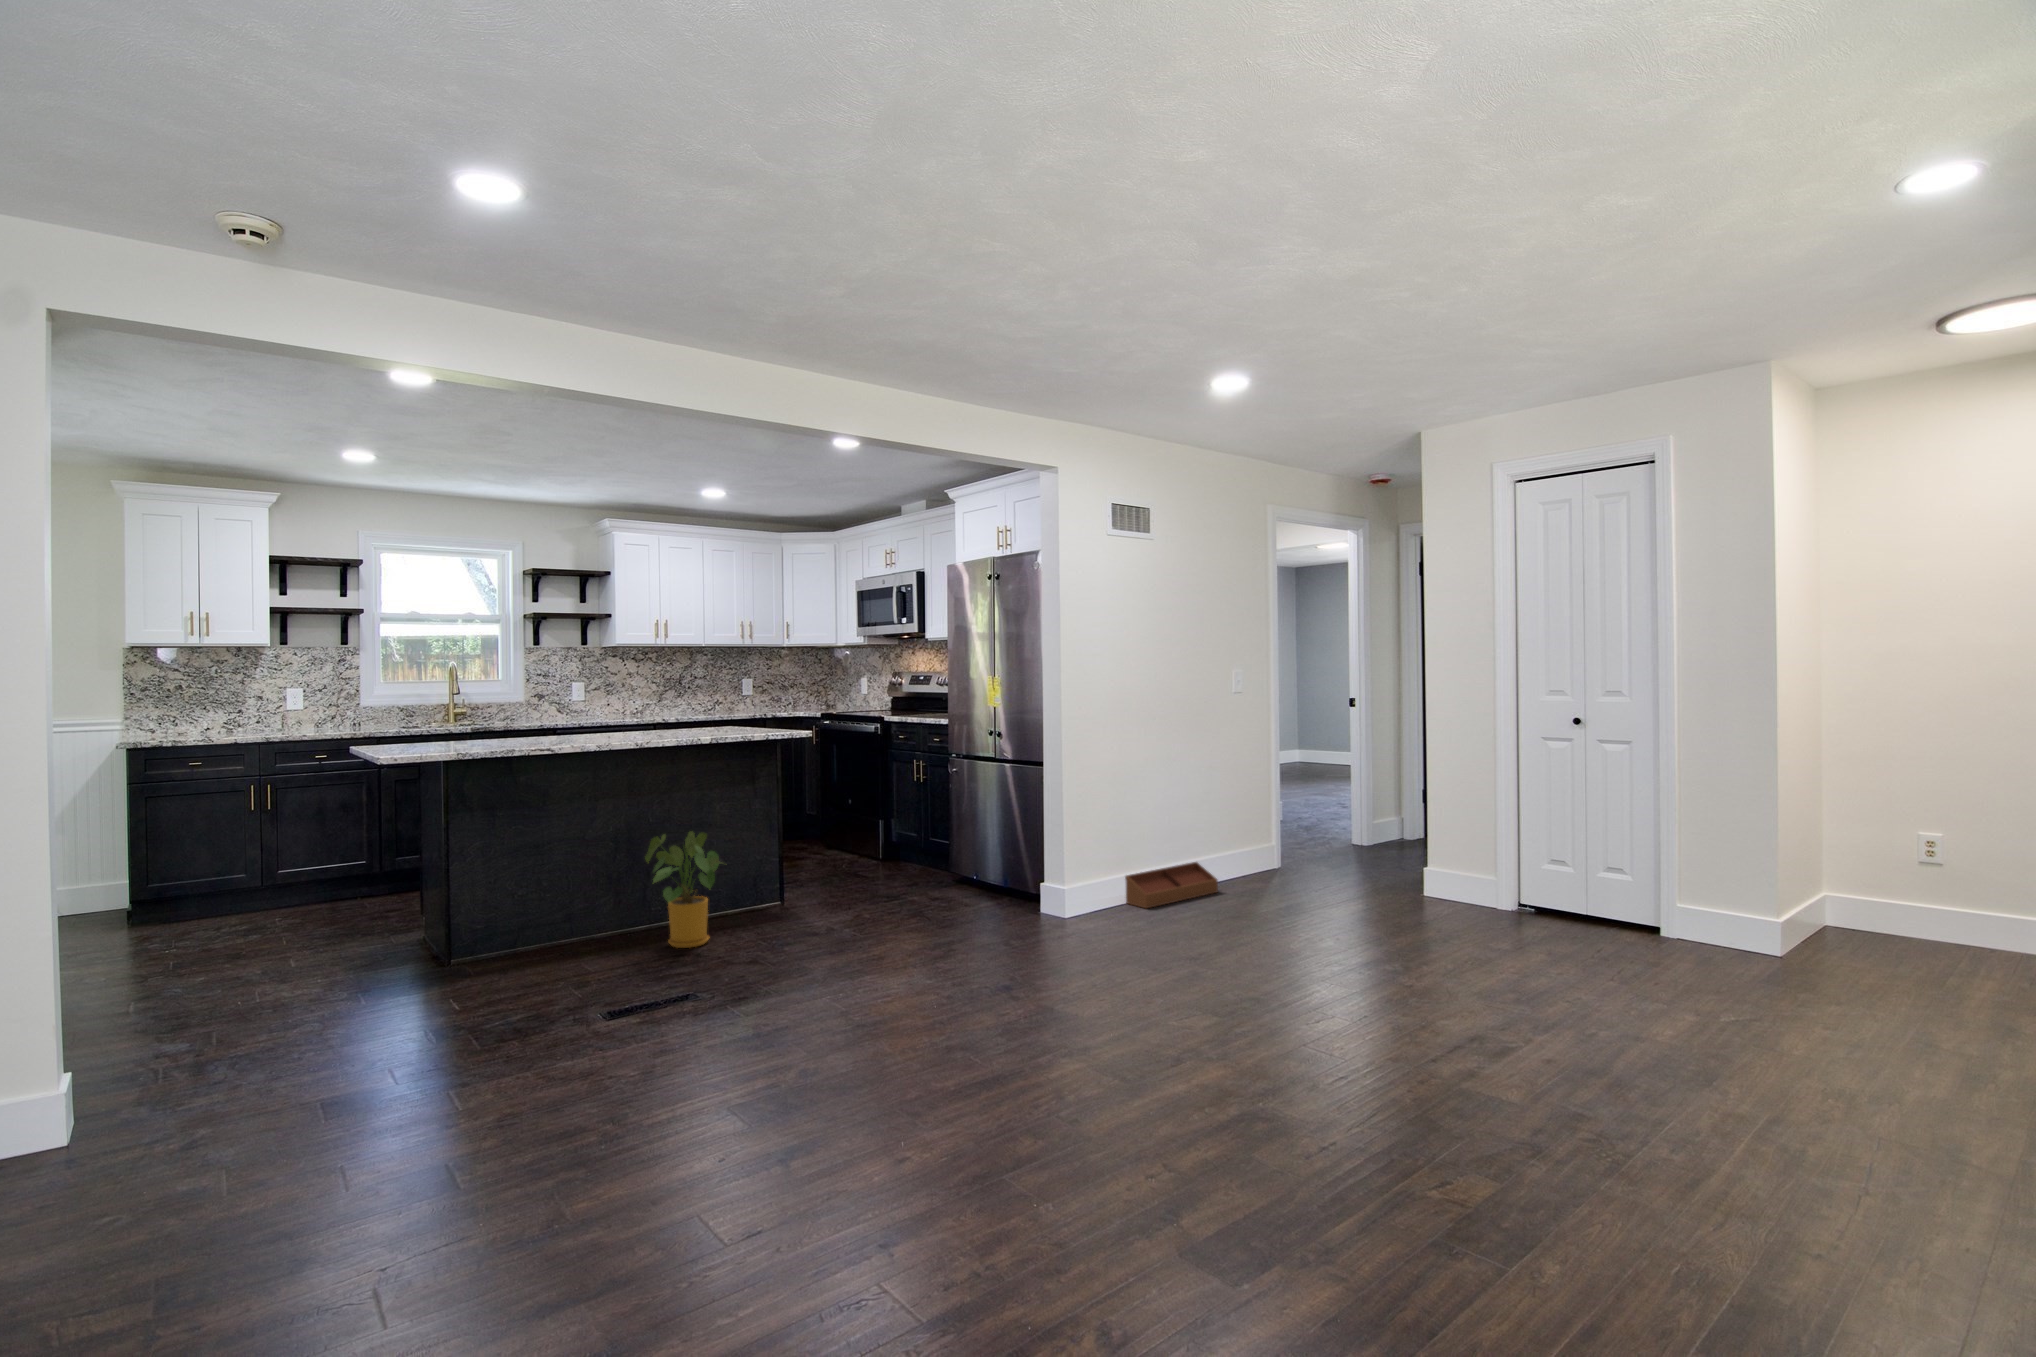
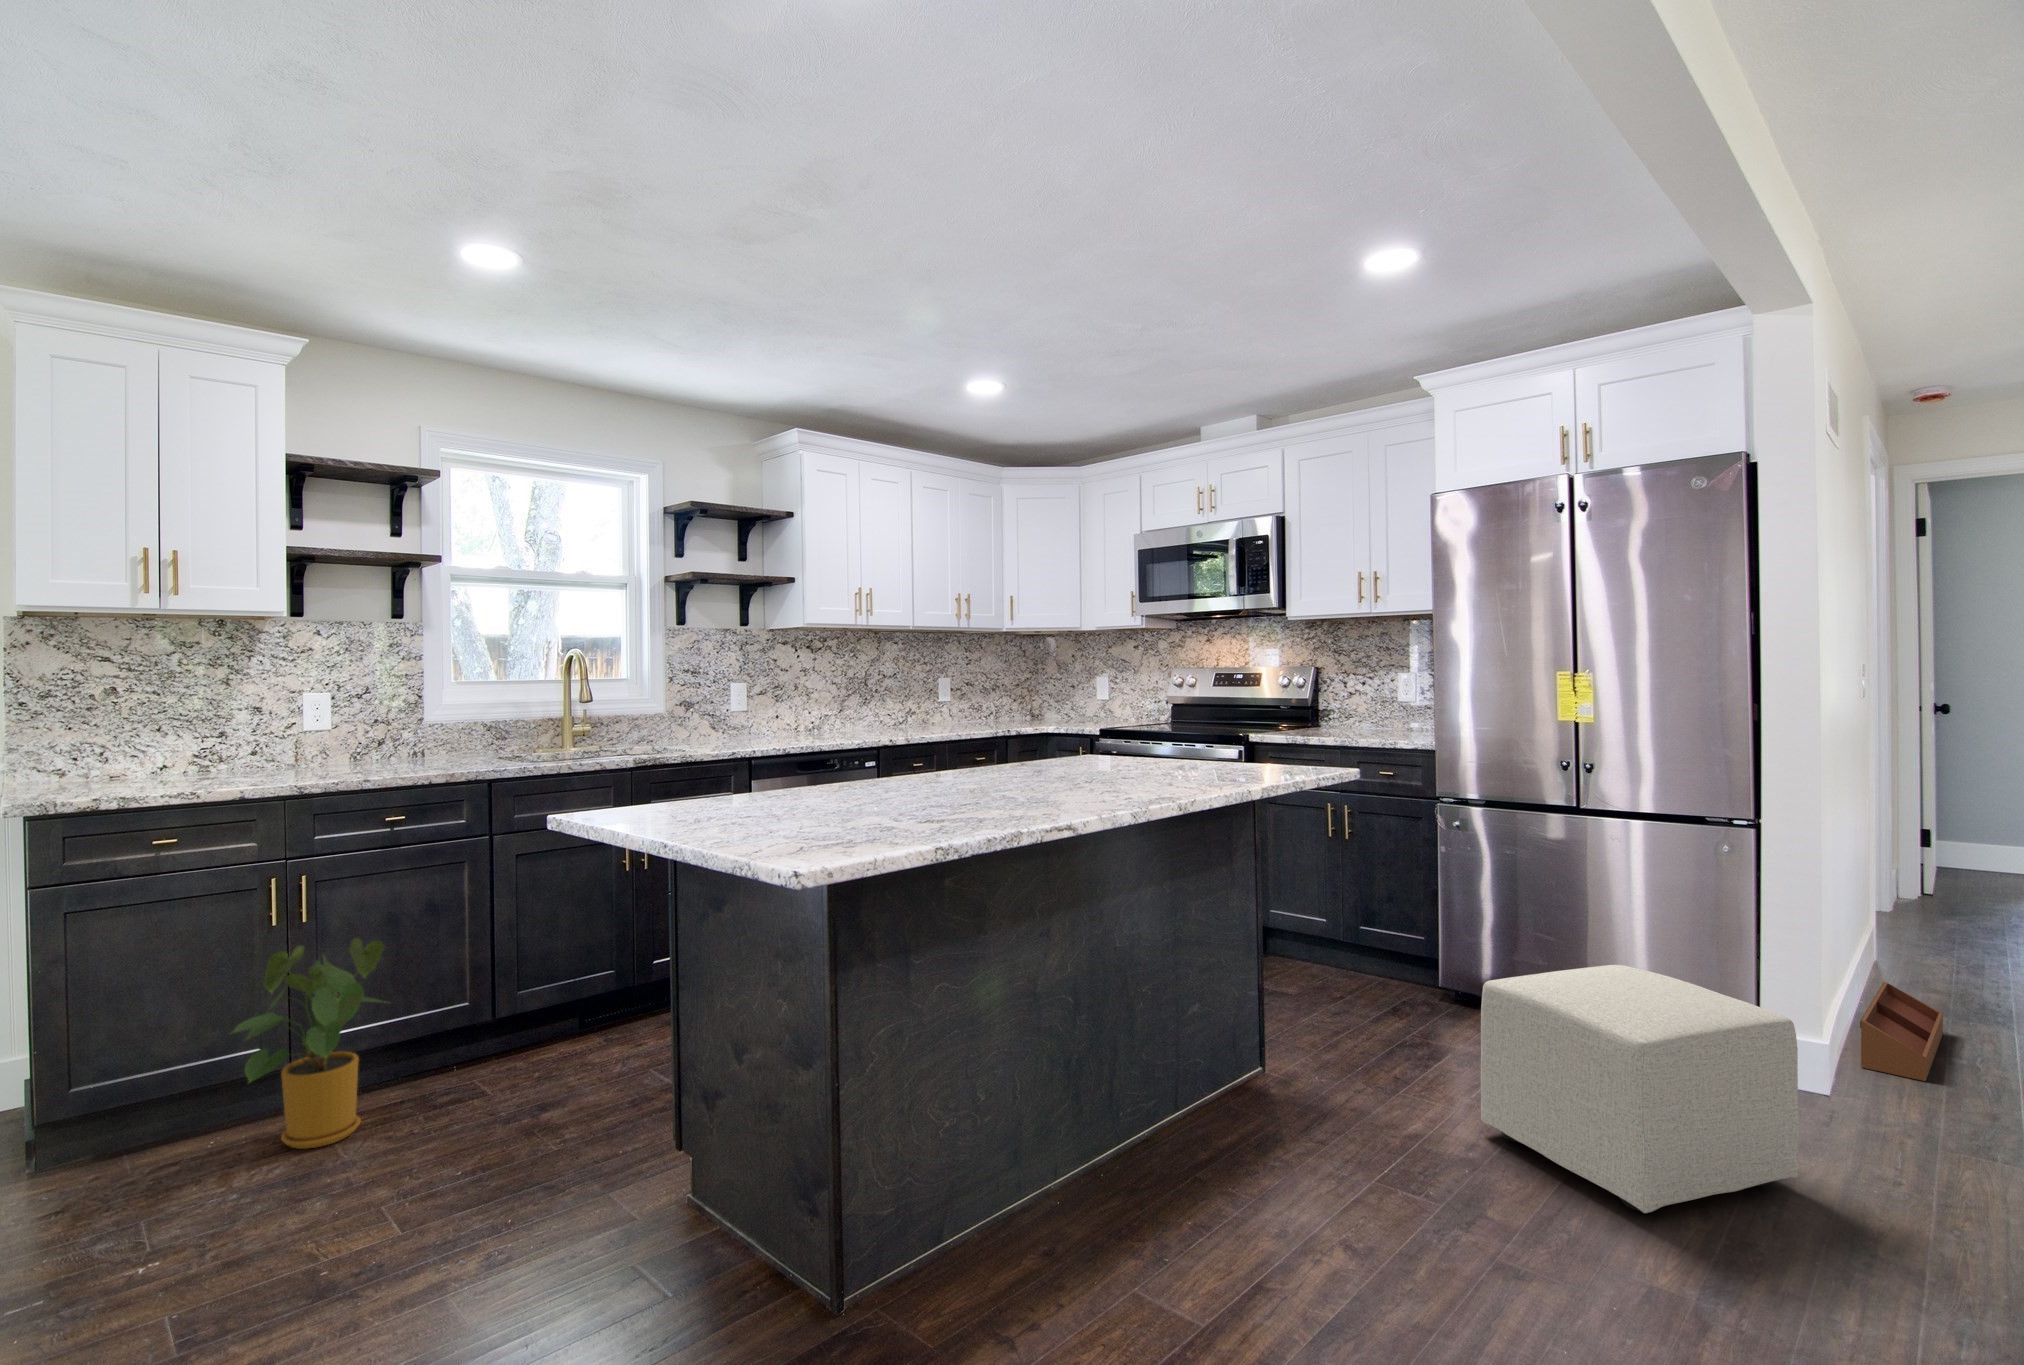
house plant: present [645,831,721,948] -> present [233,938,384,1149]
ottoman: none [845,834,961,944] -> present [1481,965,1799,1213]

